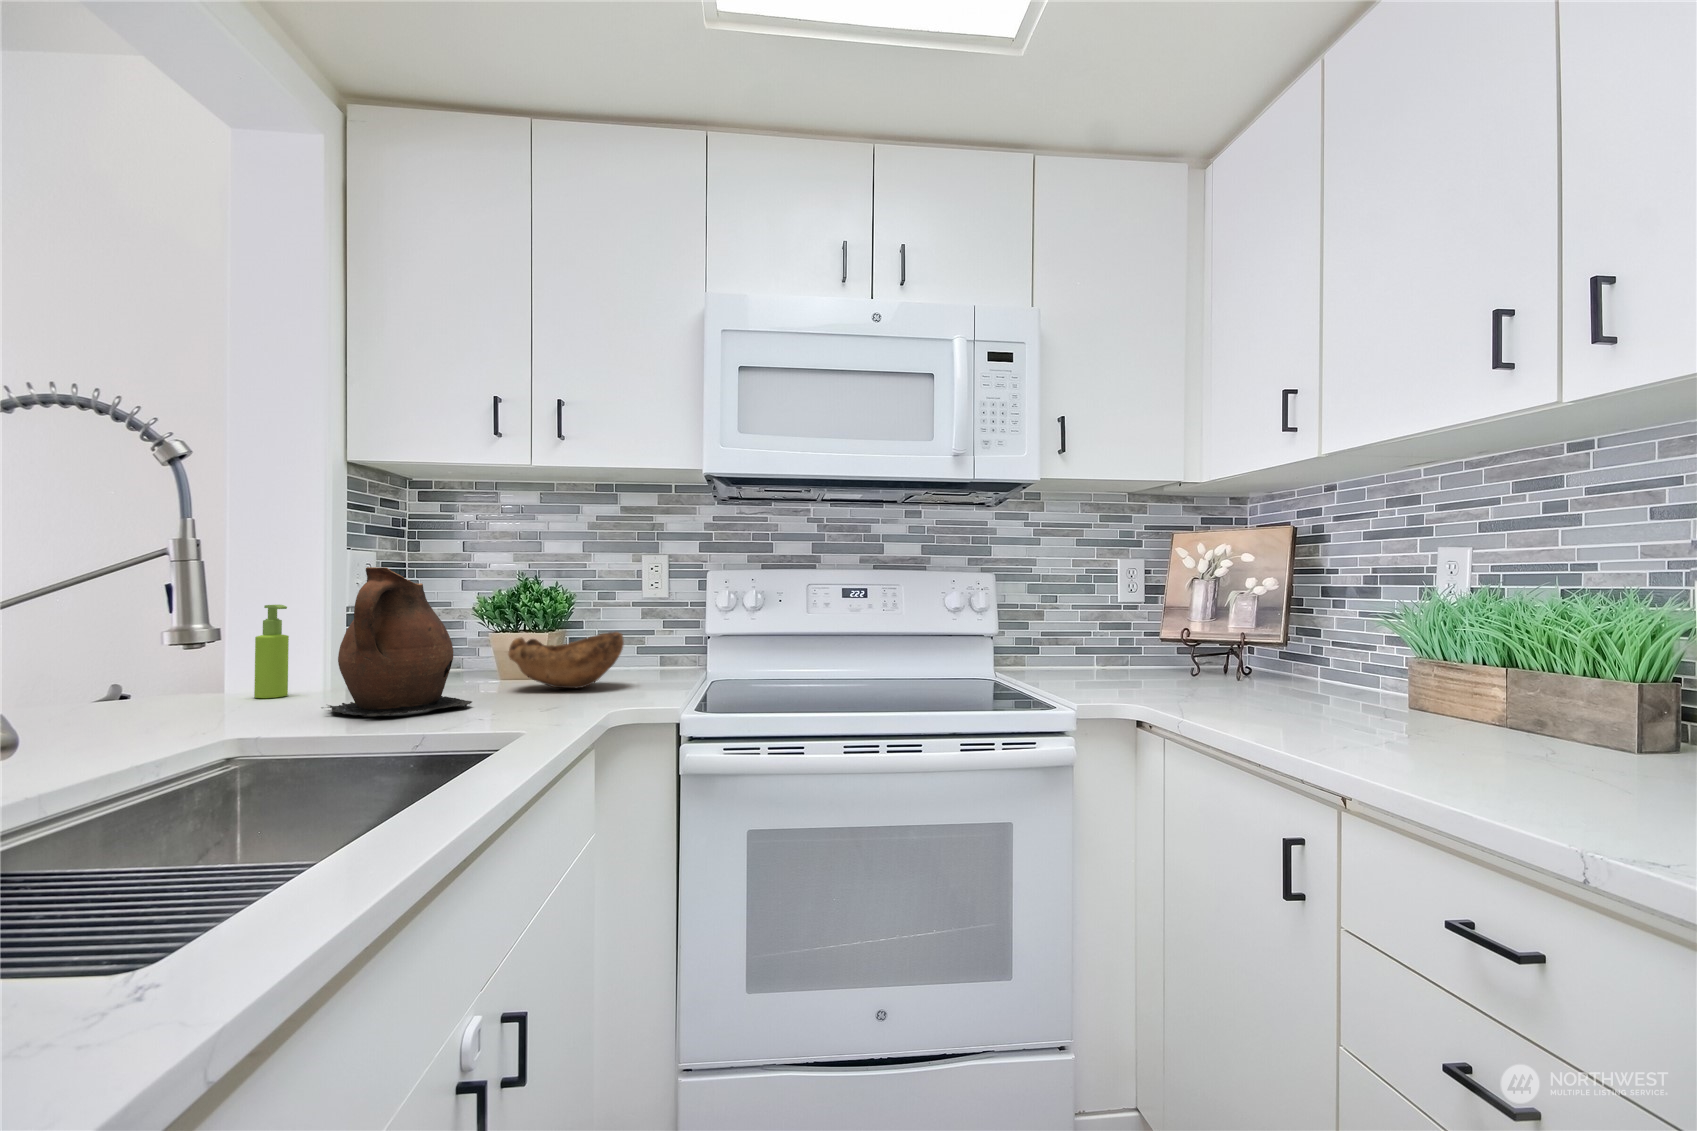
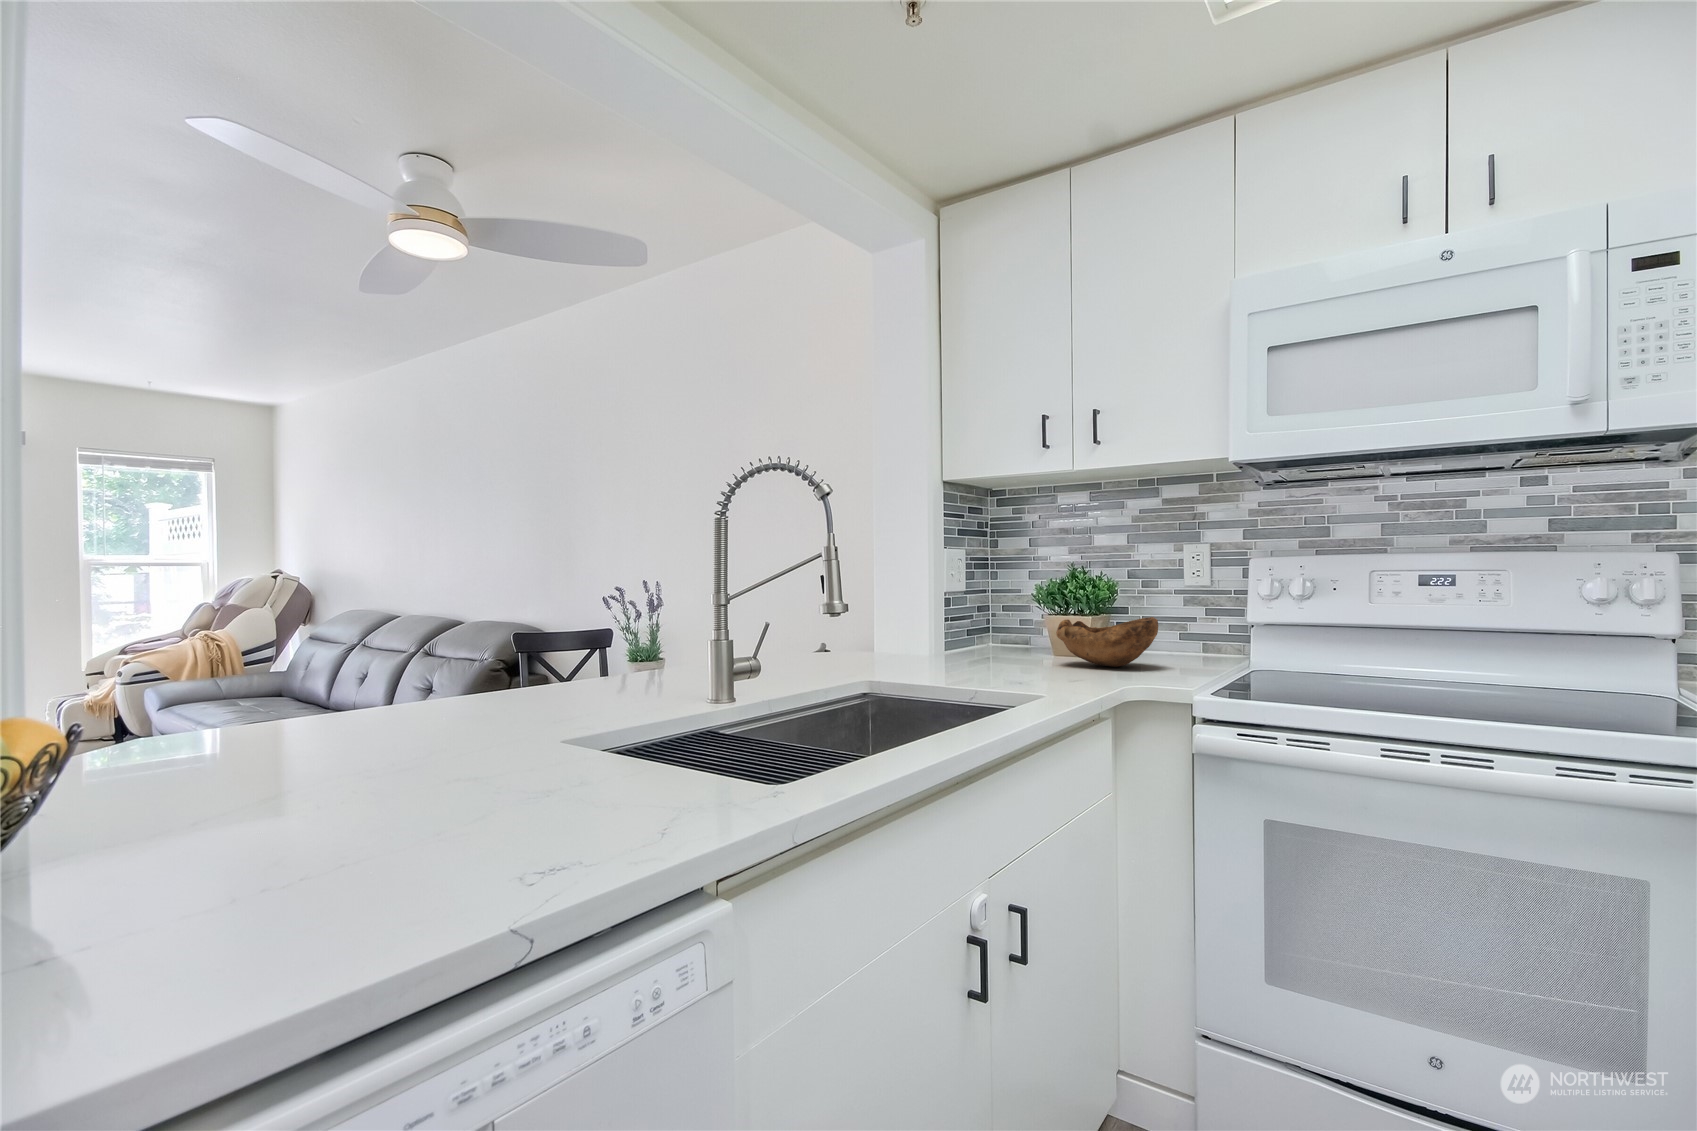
ceramic pitcher: present [322,567,472,717] -> none [921,562,1023,674]
soap dispenser: present [254,605,289,698] -> none [888,590,908,657]

